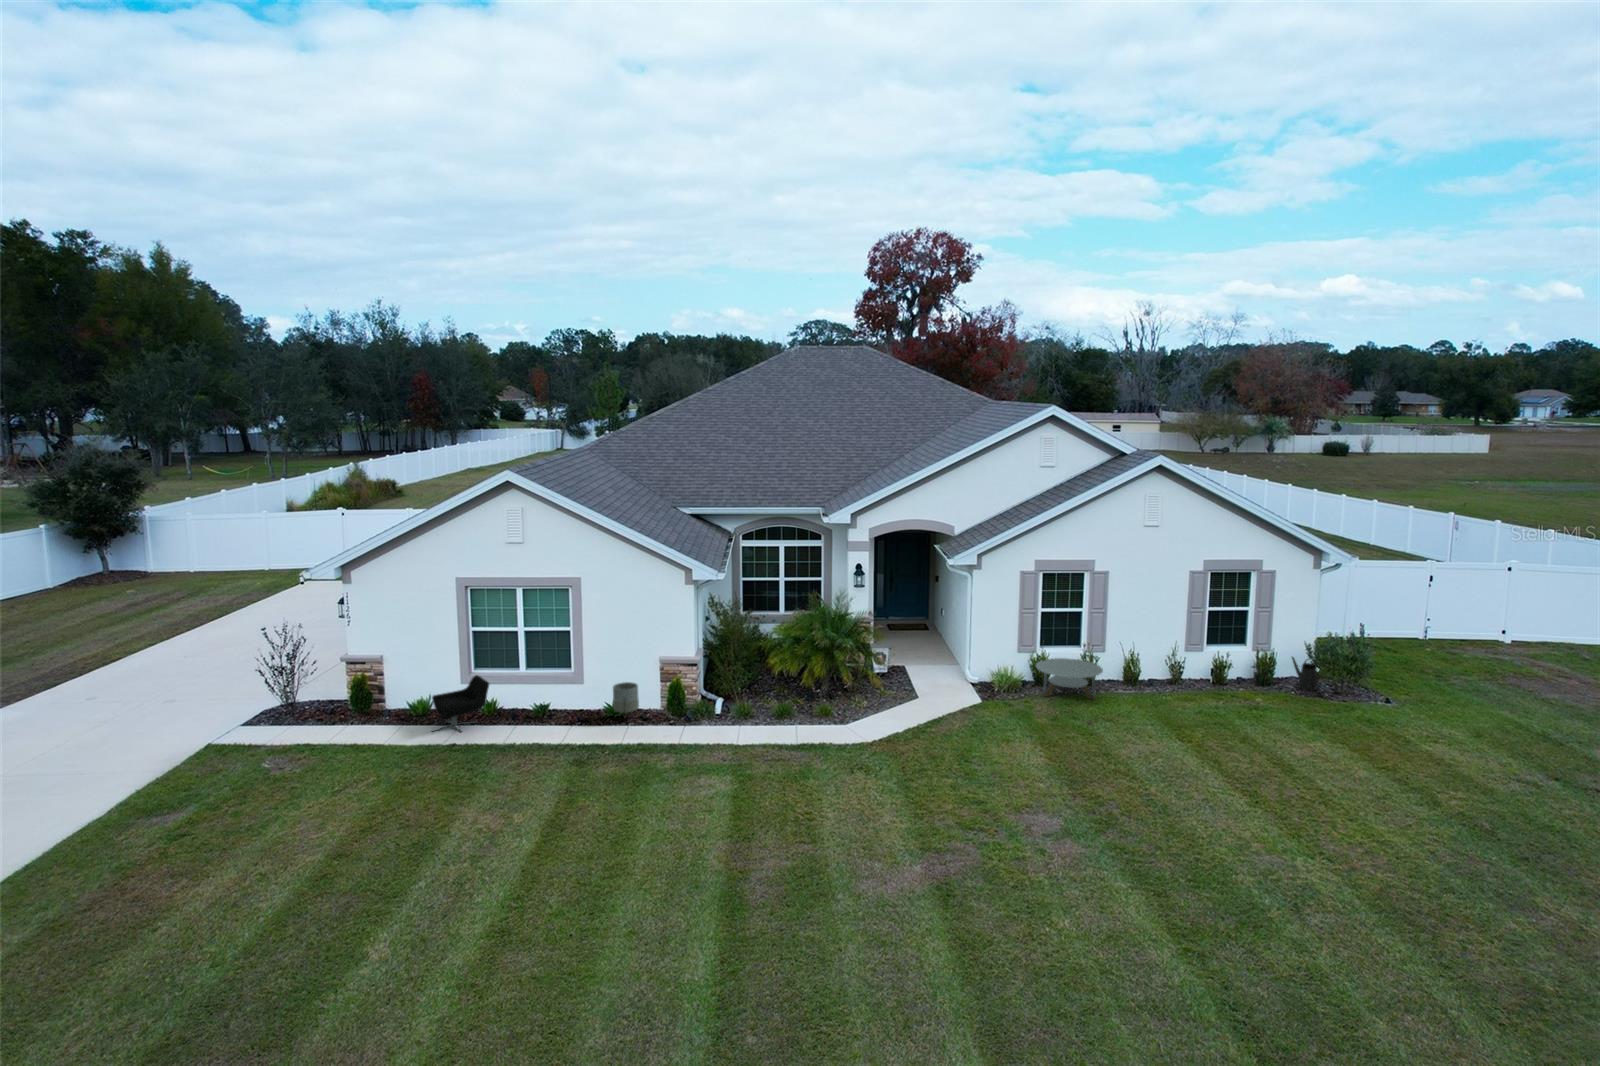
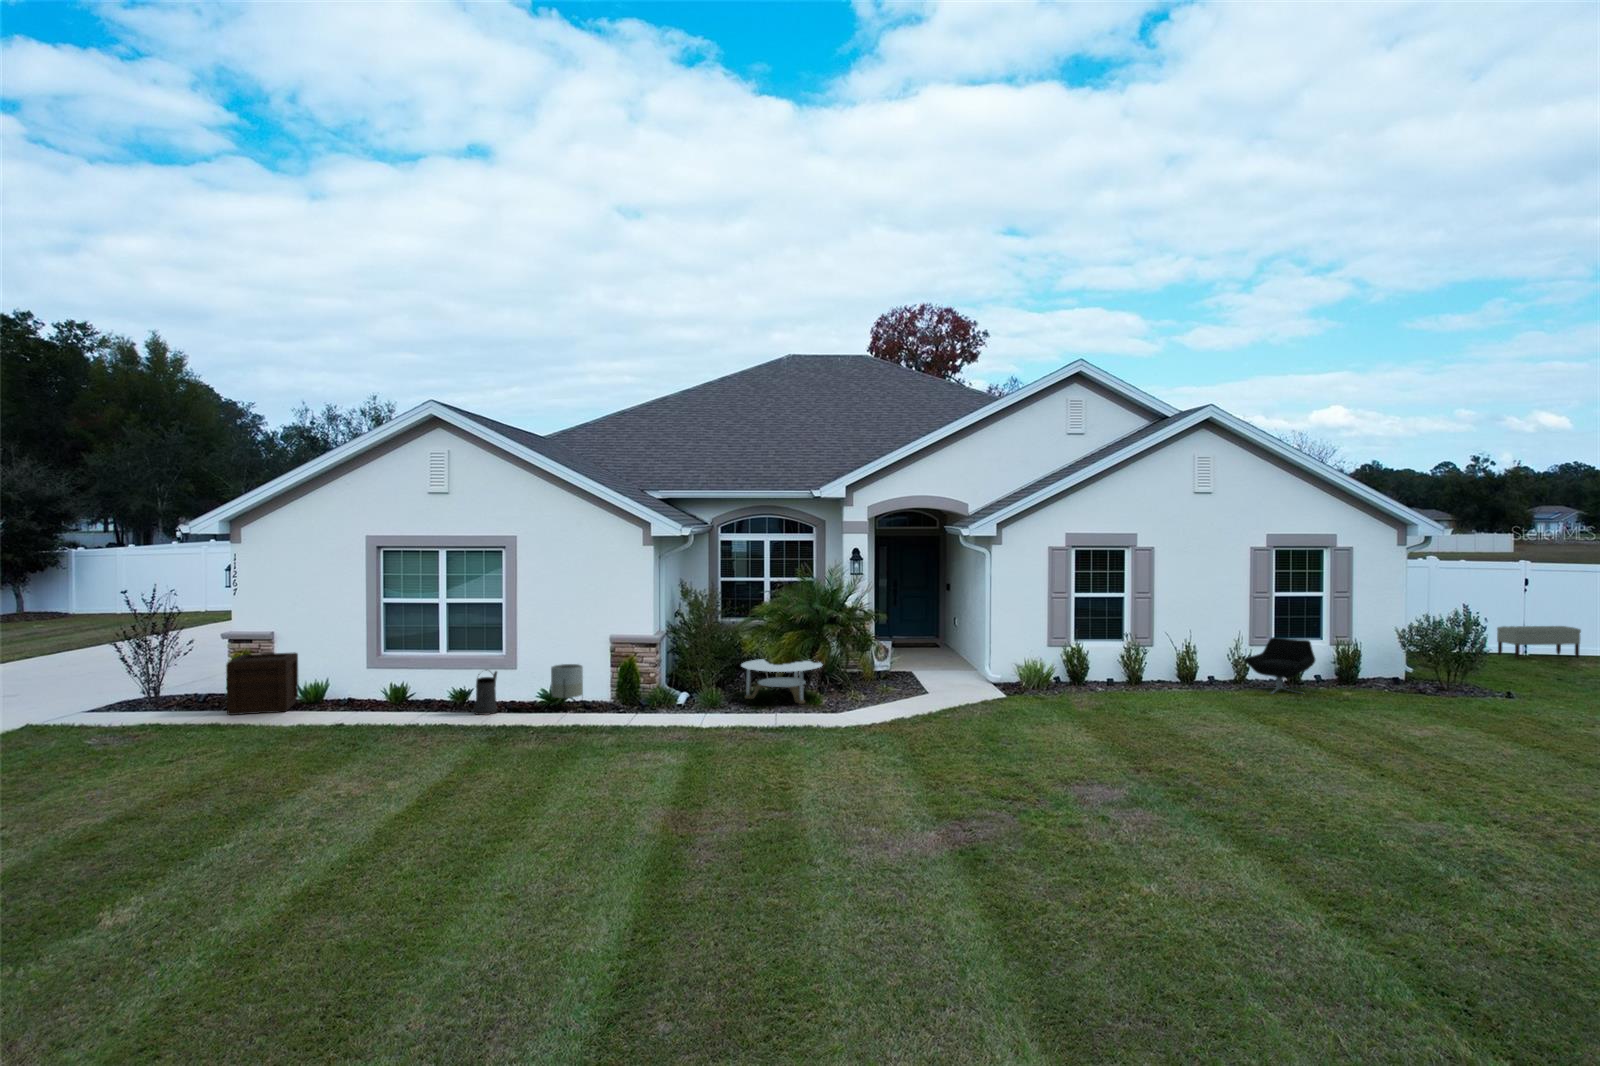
bench: none [1404,616,1475,647] -> present [1497,626,1581,659]
watering can: present [1292,657,1318,691] -> present [475,670,497,715]
round table: present [1036,658,1103,700] -> present [741,659,822,704]
wooden crate: none [351,672,405,729] -> present [226,652,299,715]
lounge chair: present [432,675,489,732] -> present [1245,637,1315,694]

